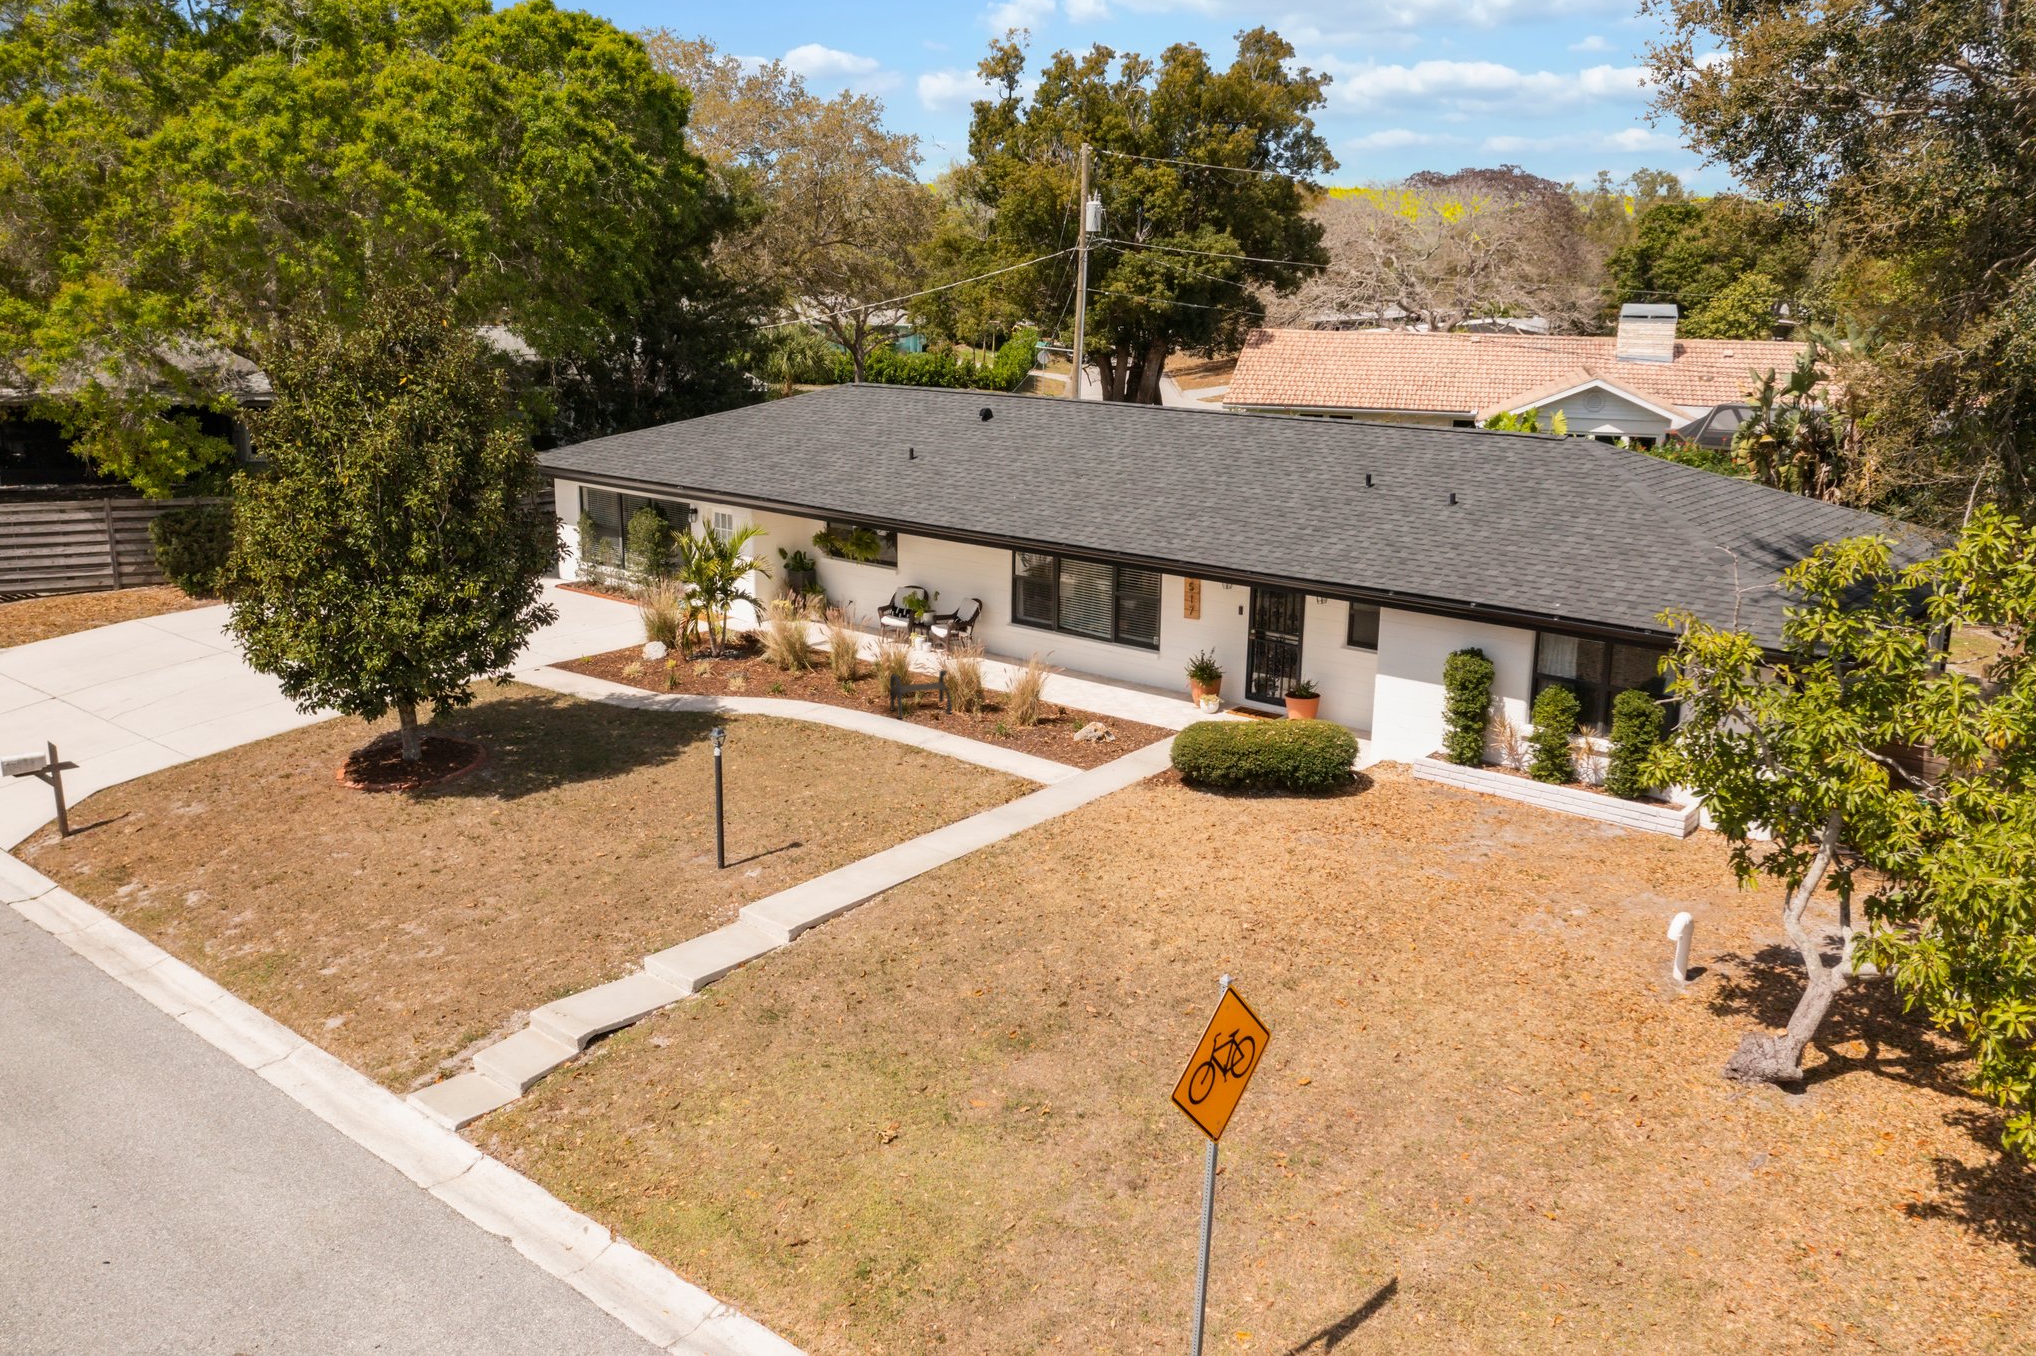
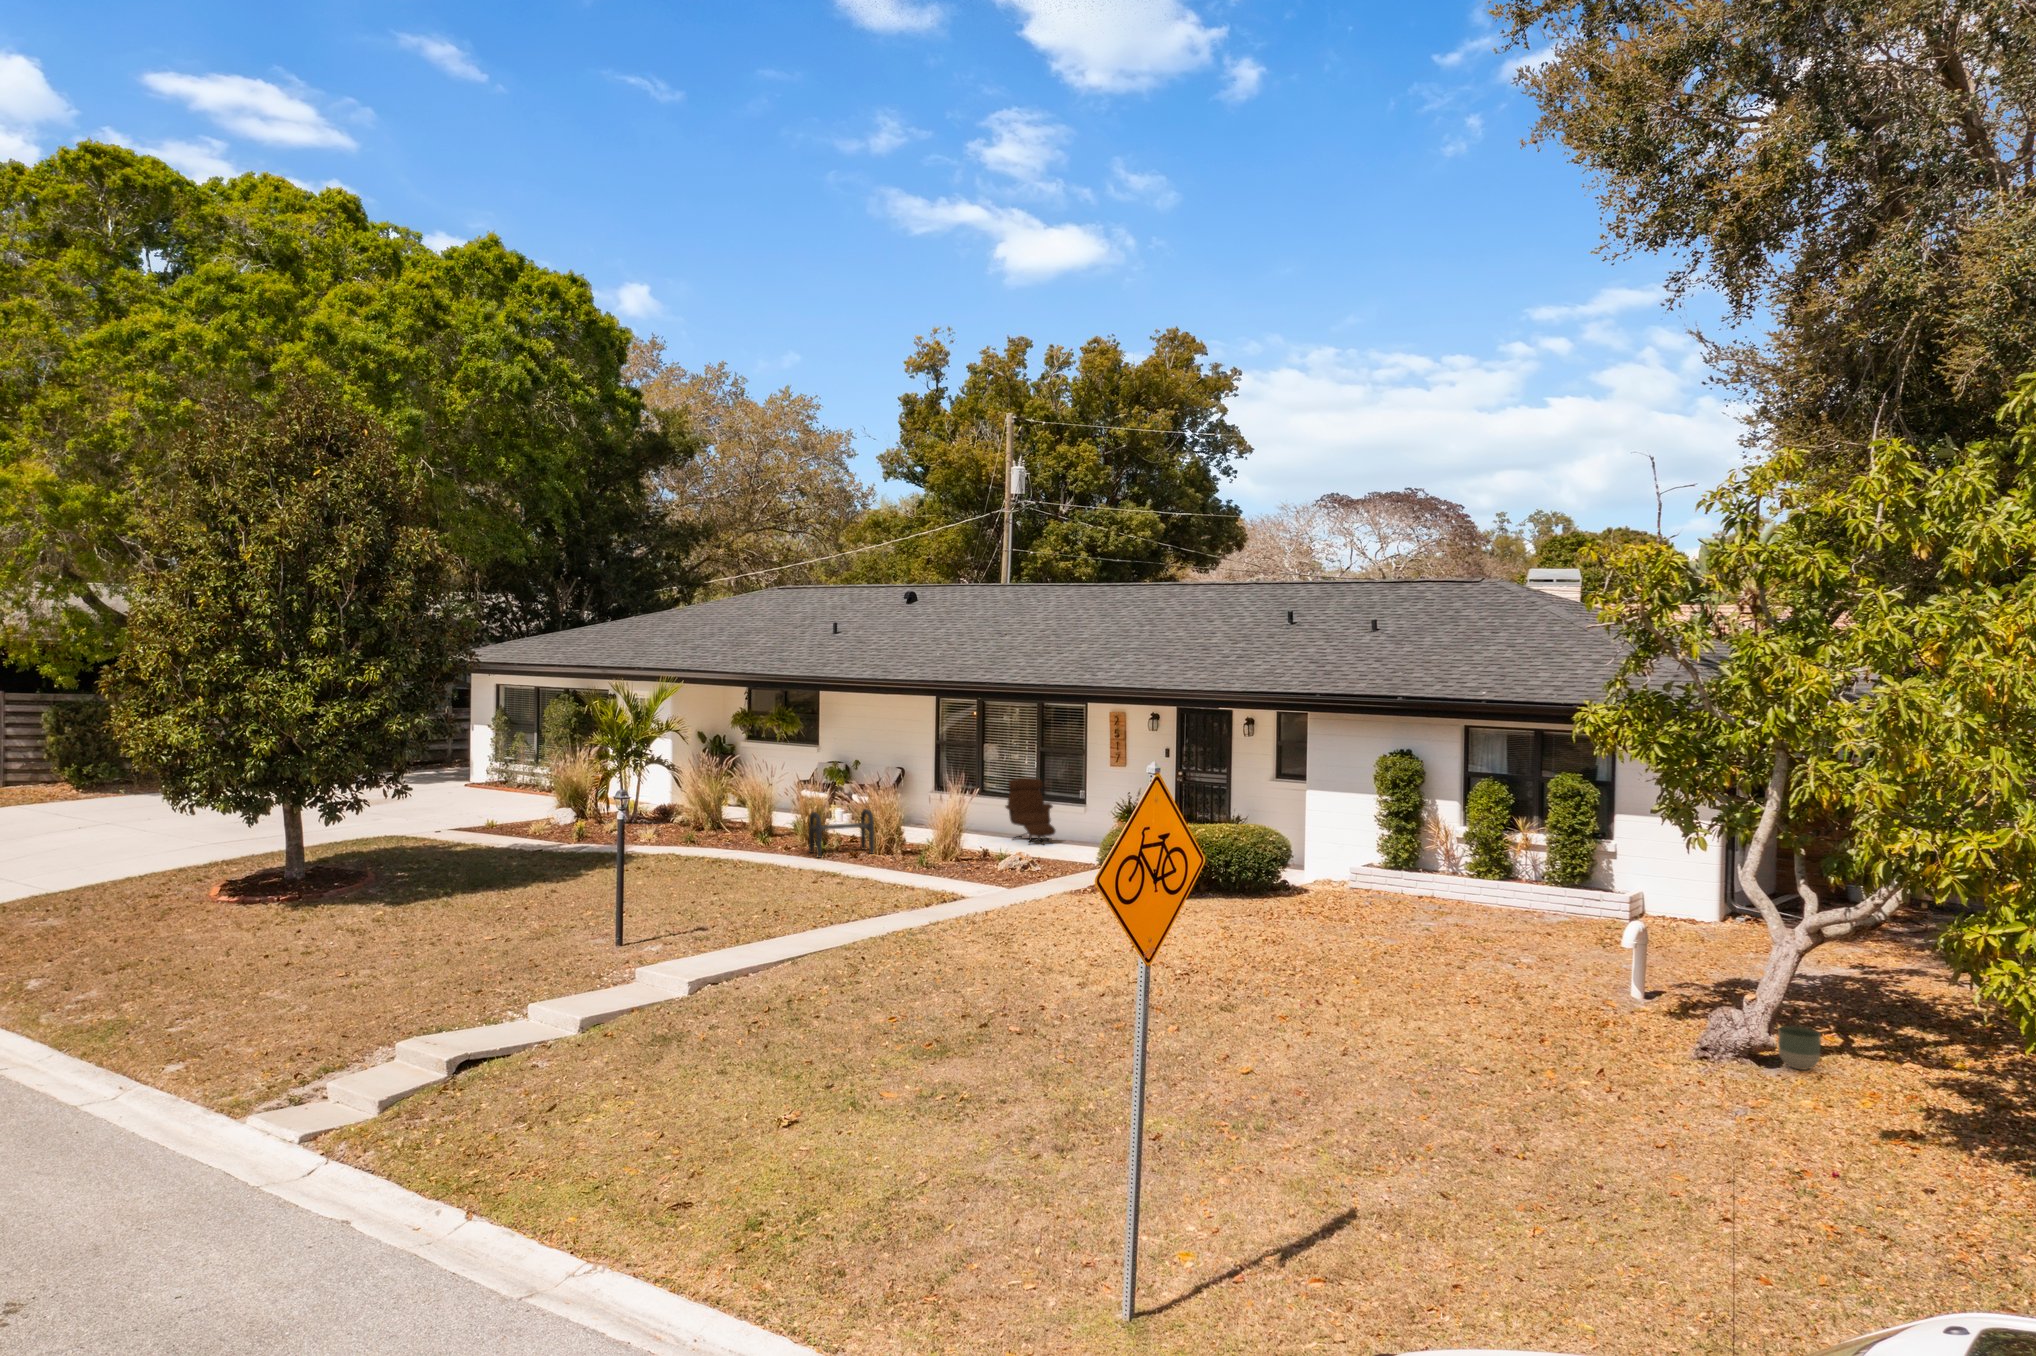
lounge chair: none [1078,633,1126,704] -> present [1006,778,1055,842]
planter: none [1805,1057,1848,1101] -> present [1778,1026,1821,1070]

